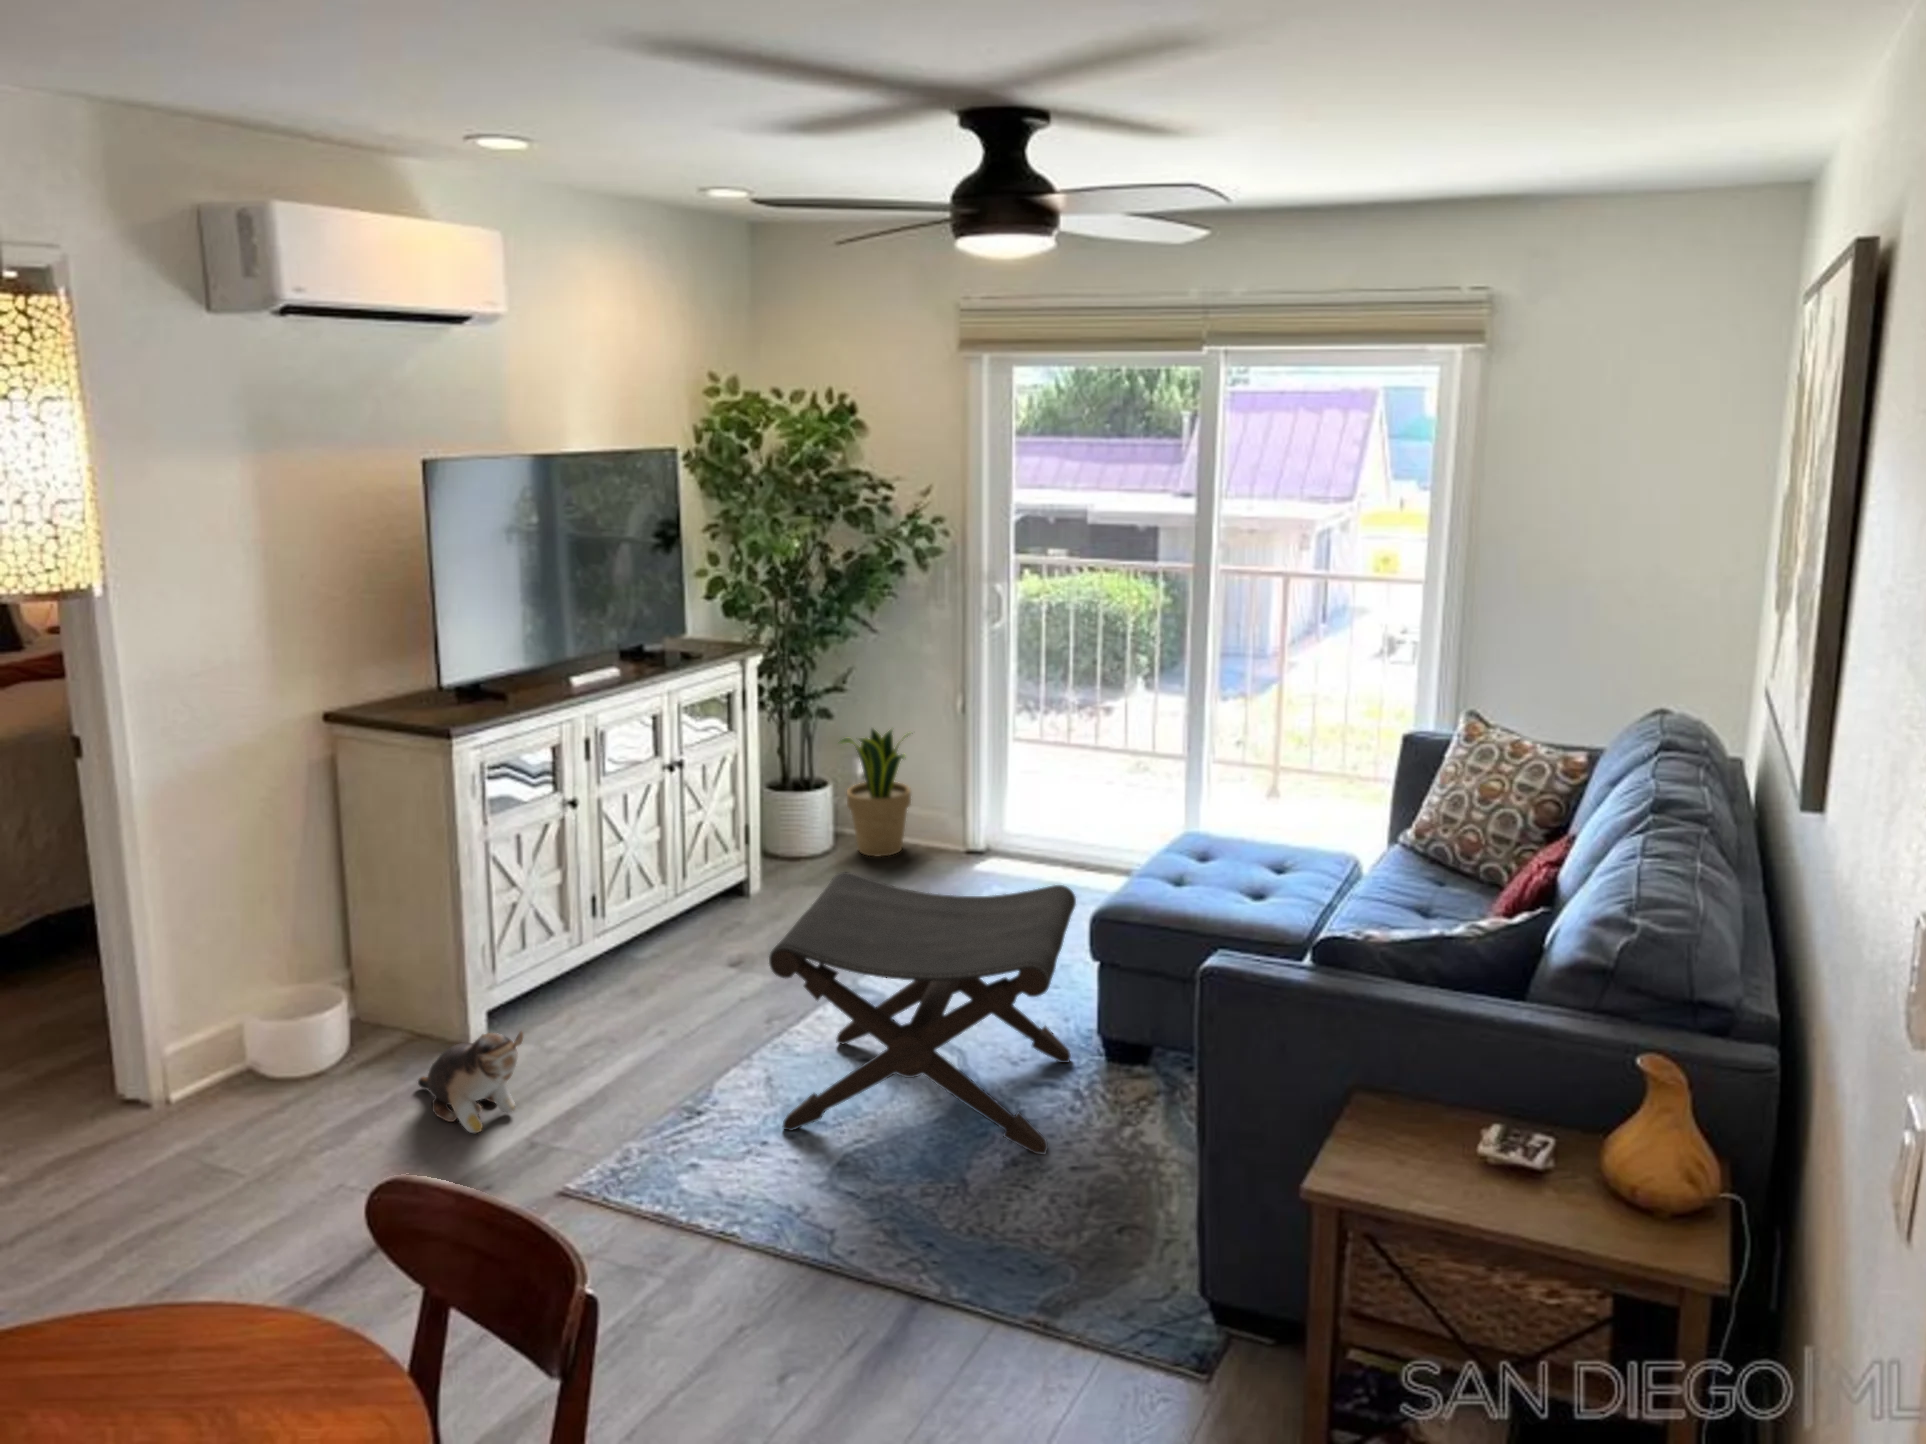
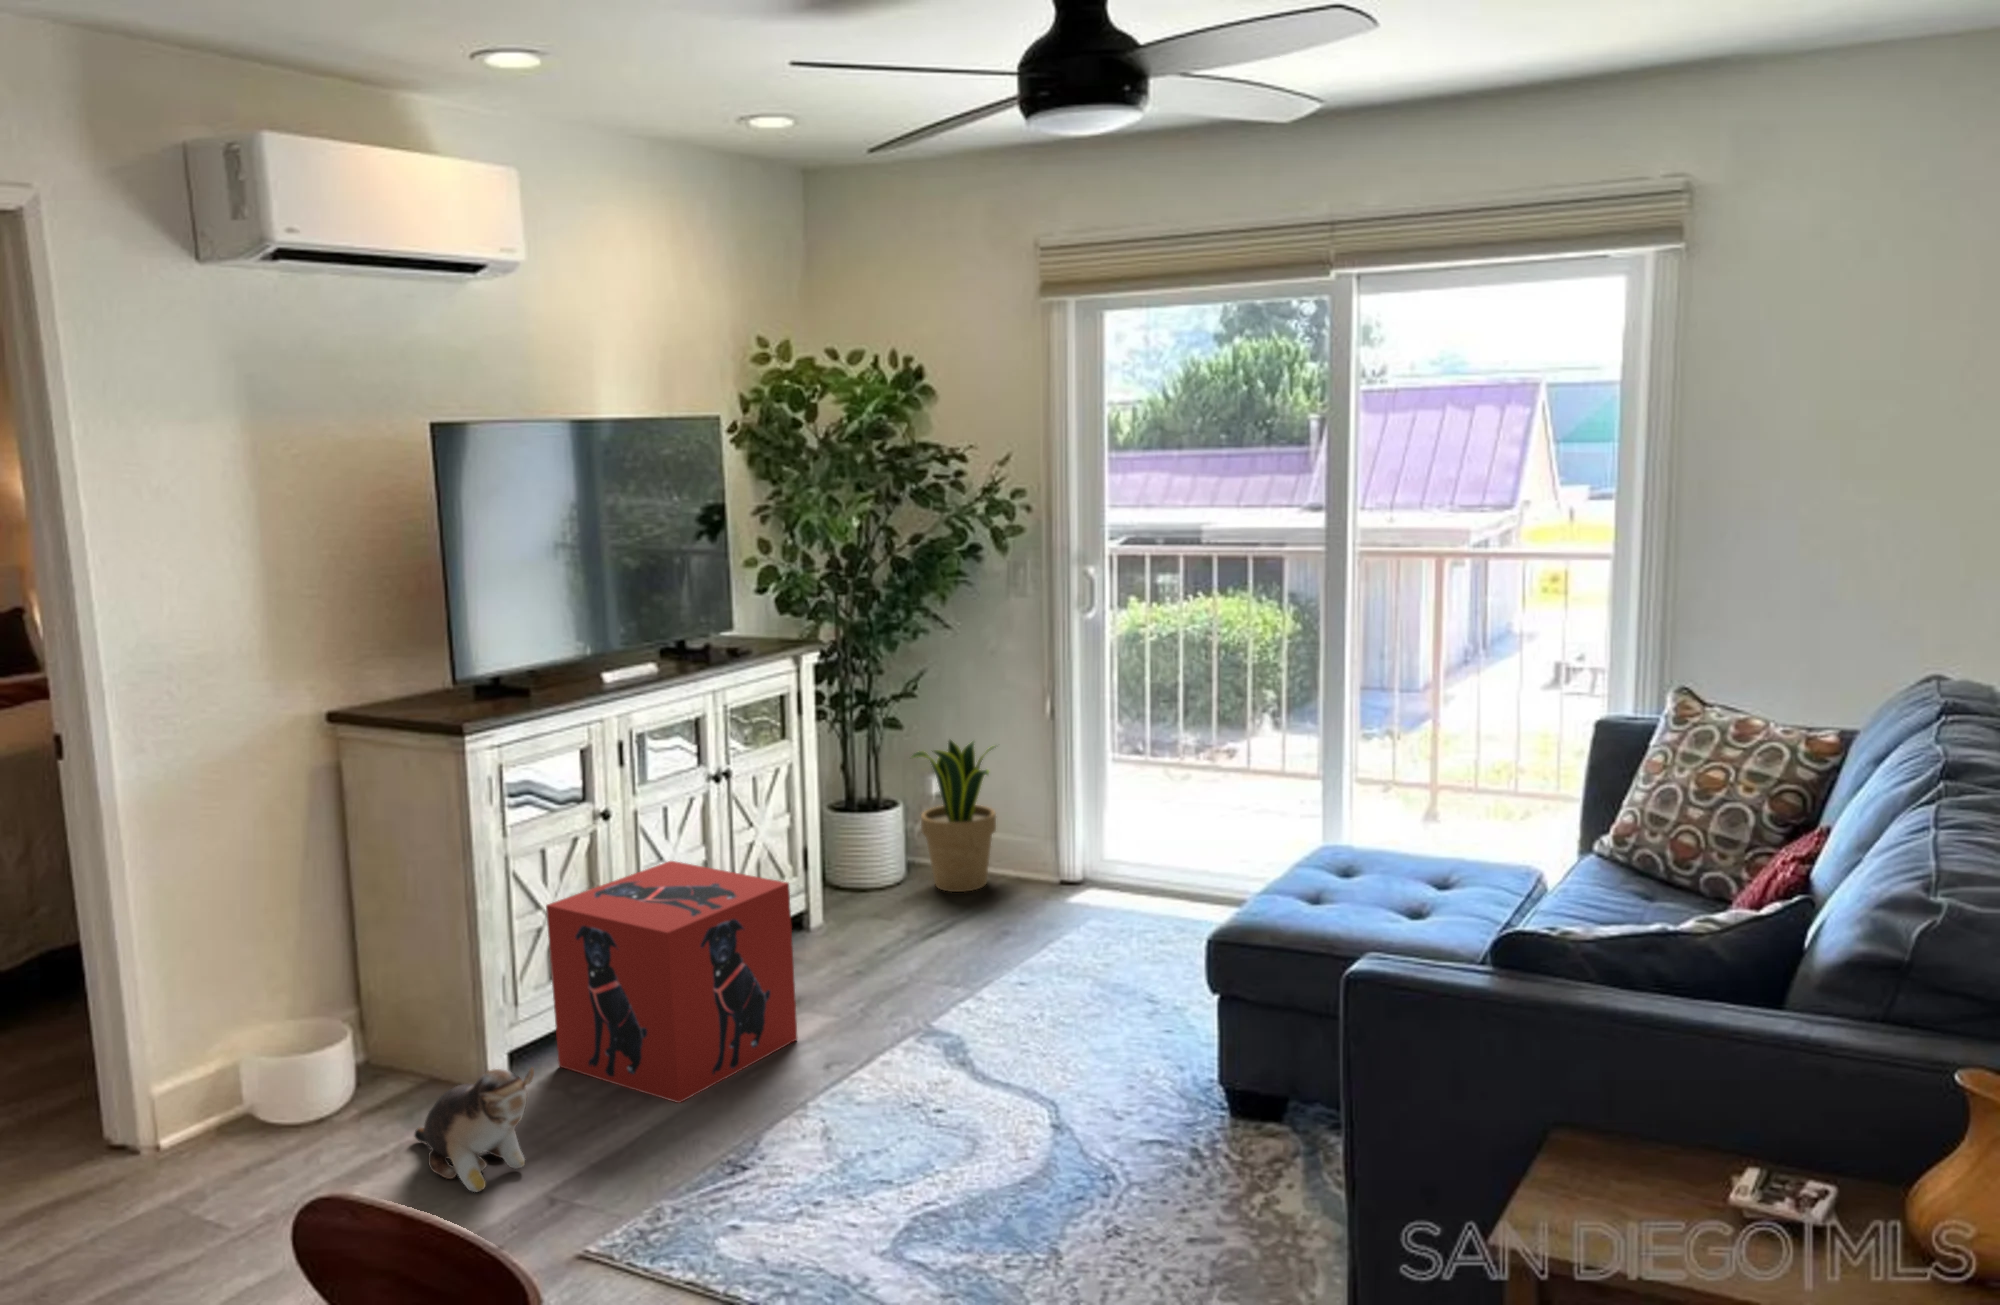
storage box: none [527,842,744,1053] -> present [546,861,798,1103]
footstool: present [769,872,1076,1154] -> none [823,884,1194,1224]

